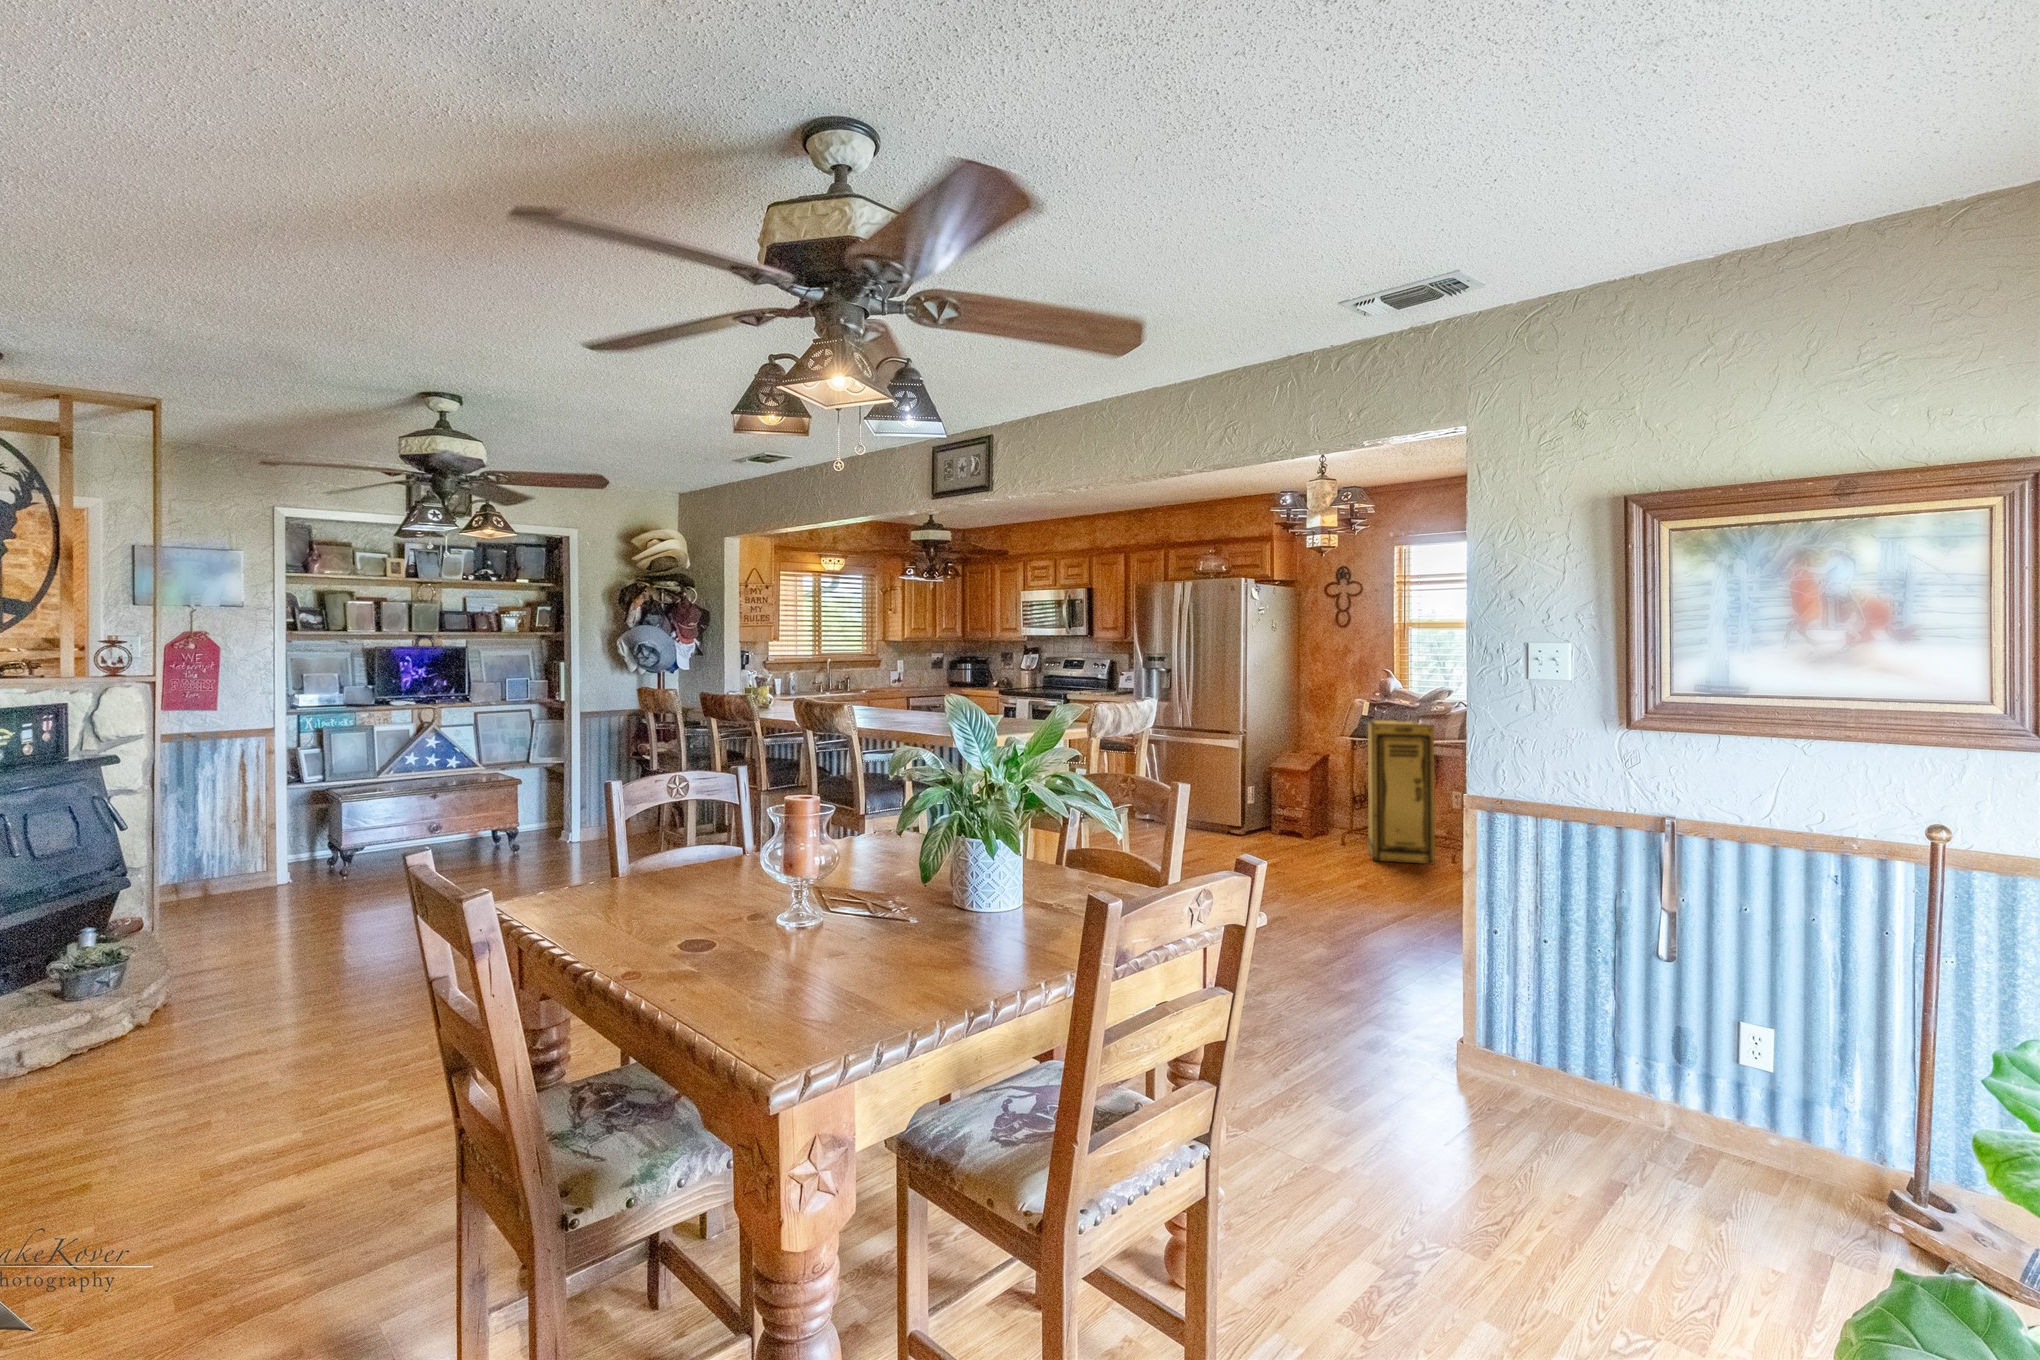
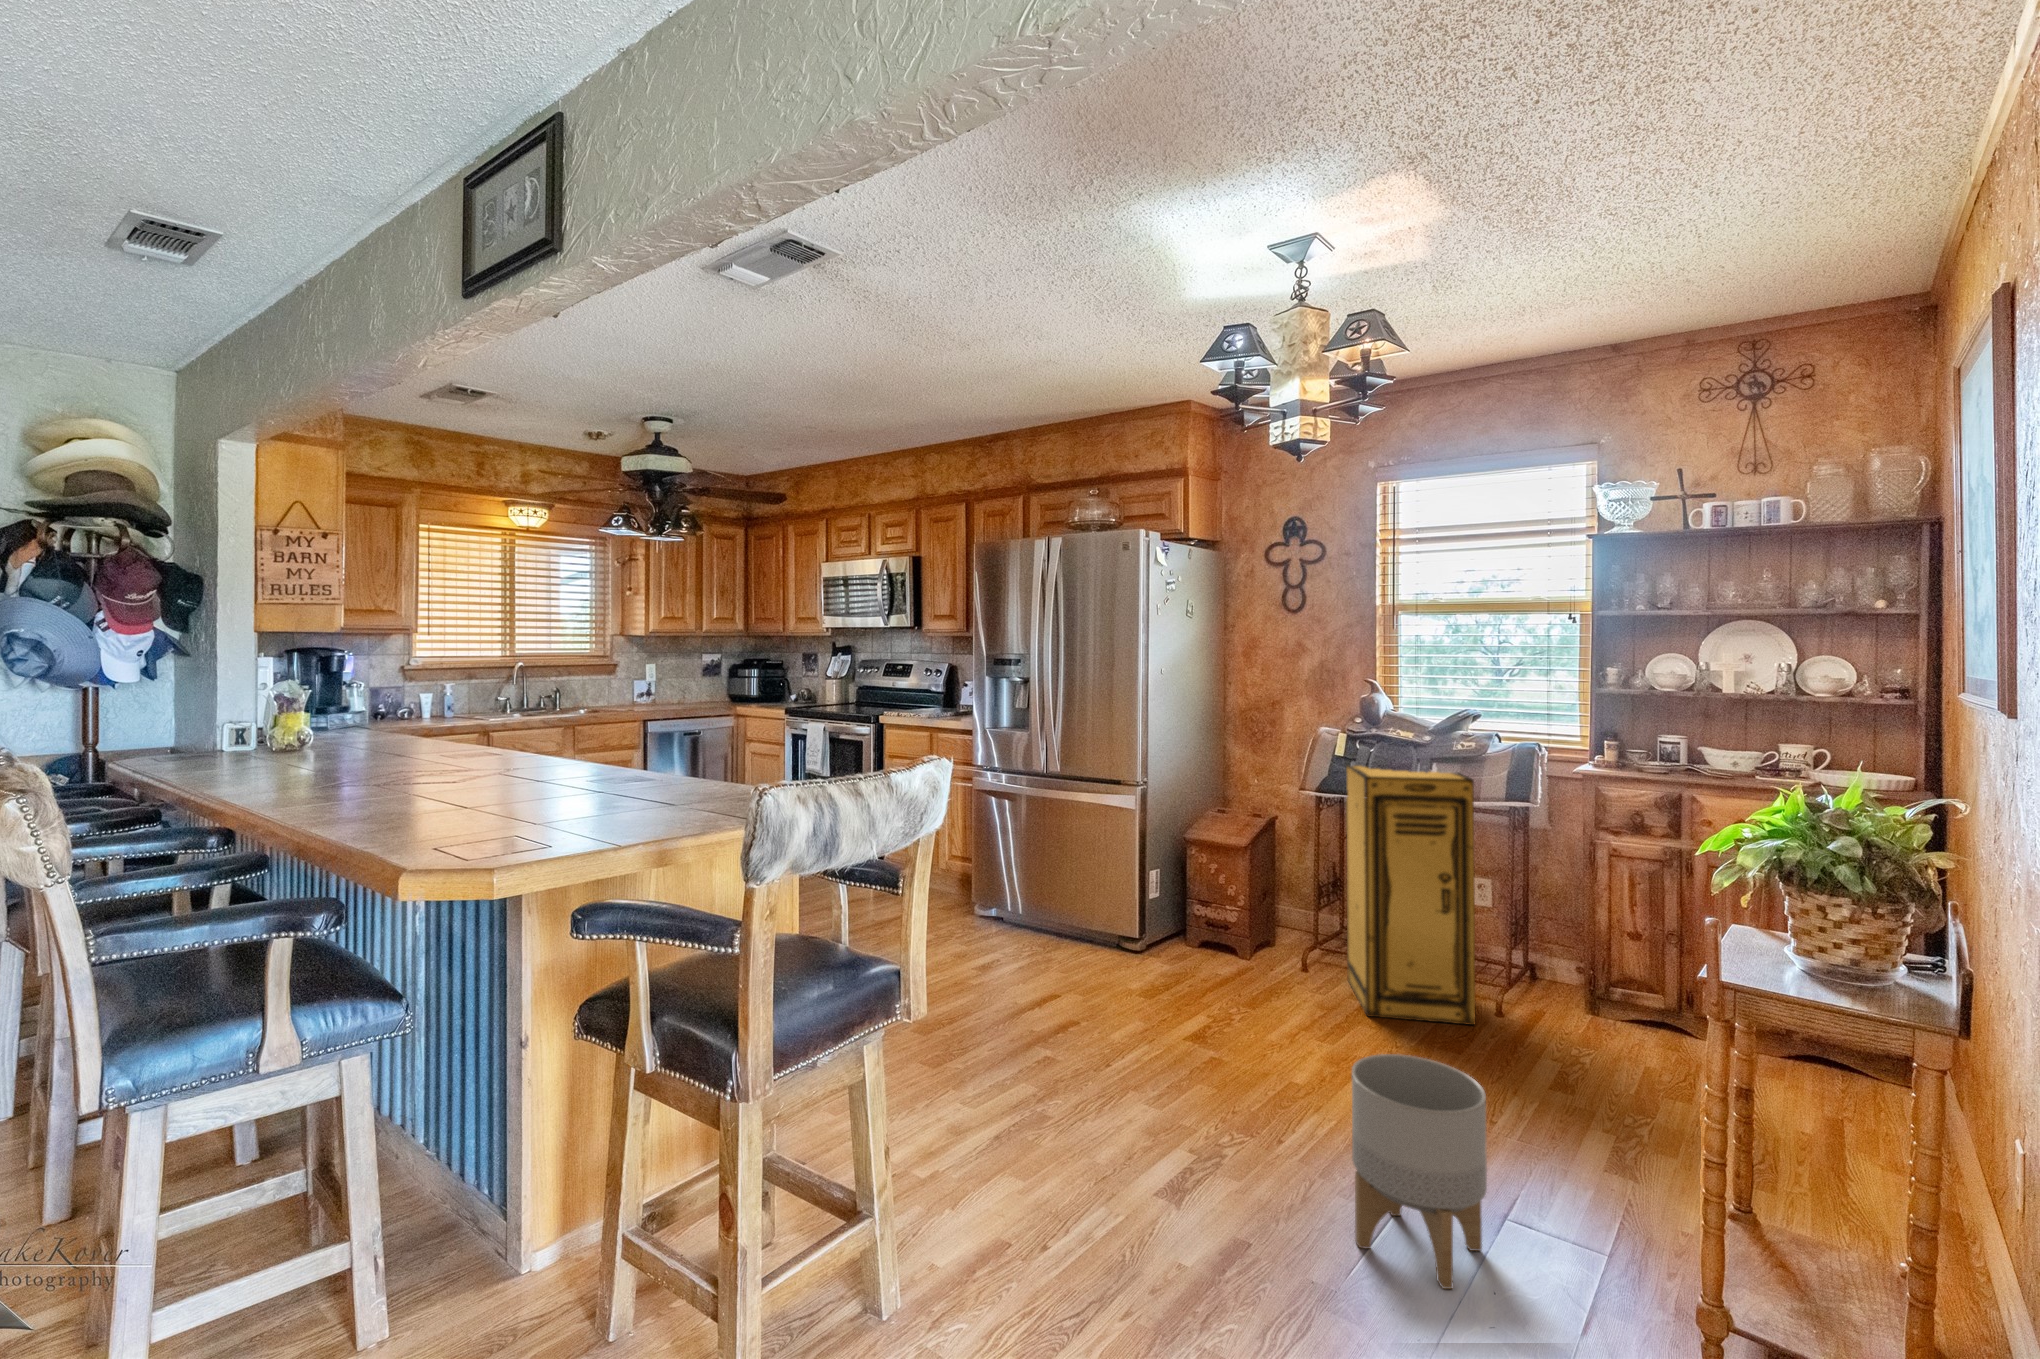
planter: none [1332,836,1388,921] -> present [1352,1054,1487,1289]

